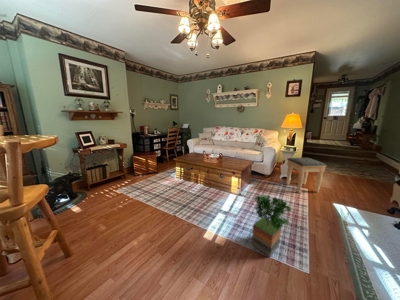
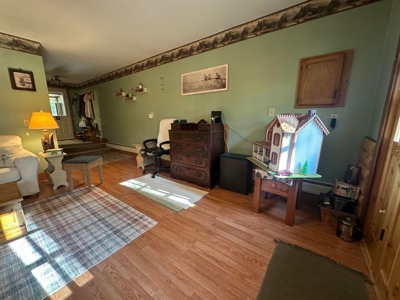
potted tree: present [252,195,291,256] -> none [98,186,141,247]

